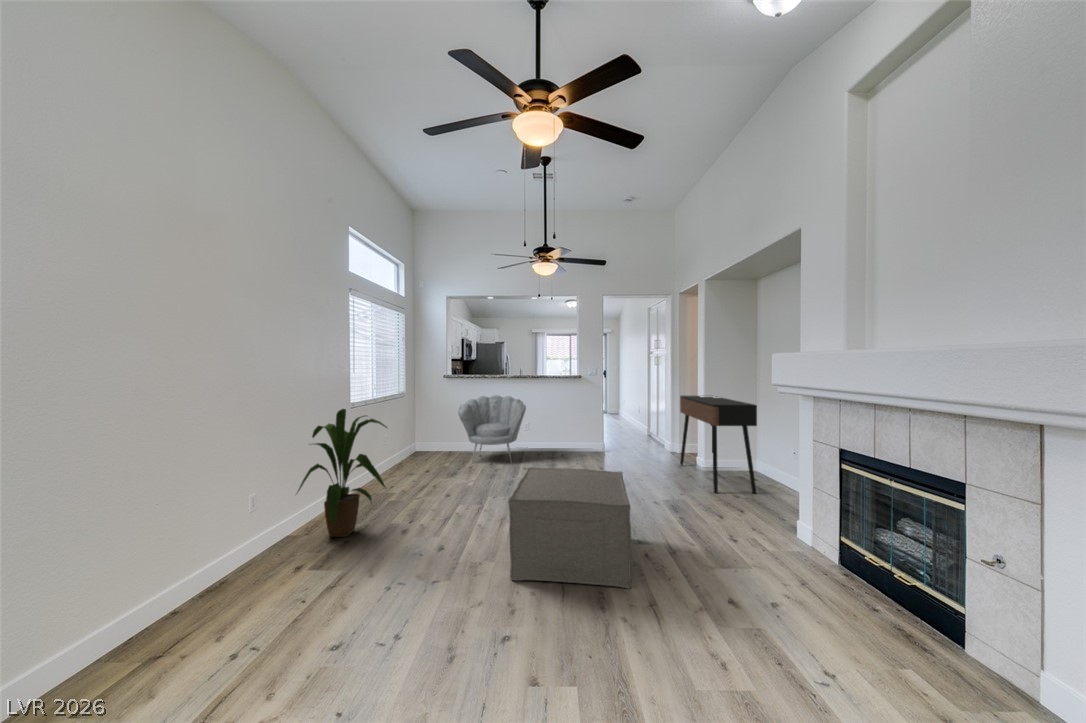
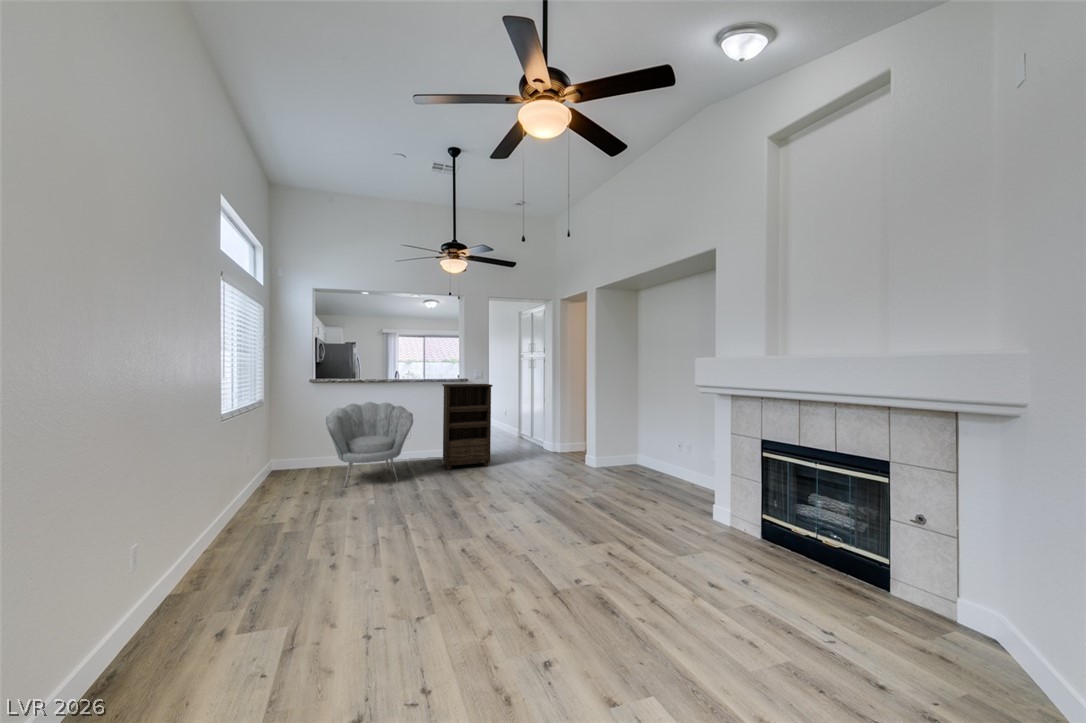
bookshelf: none [555,381,598,459] -> present [442,384,493,469]
console table: present [680,396,757,494] -> none [571,396,654,488]
house plant: present [297,409,387,537] -> none [102,432,287,645]
ottoman: present [508,467,631,589] -> none [481,480,640,637]

